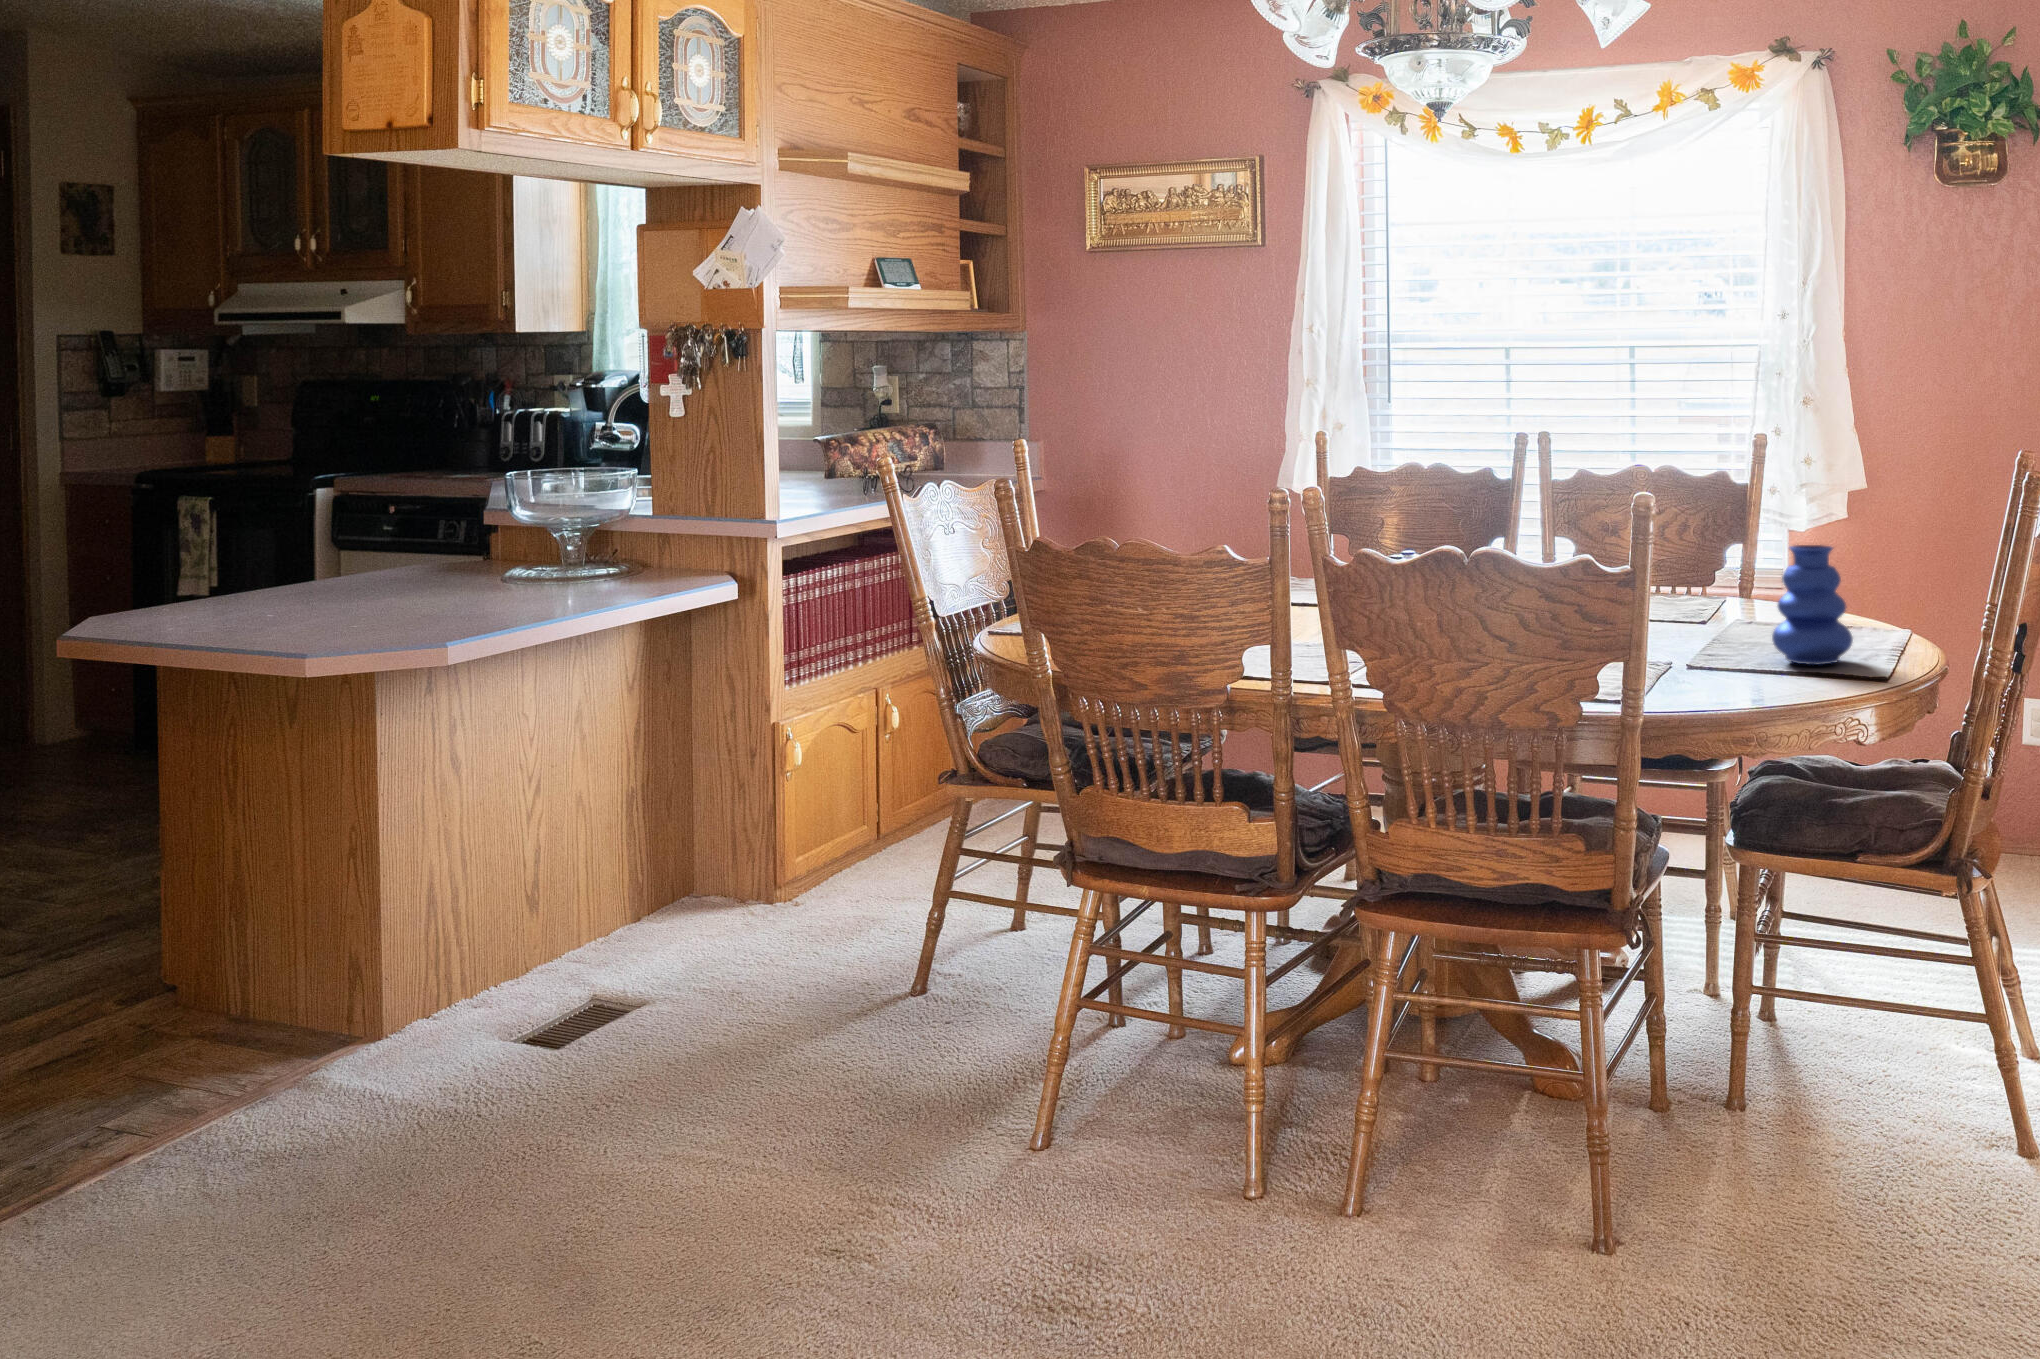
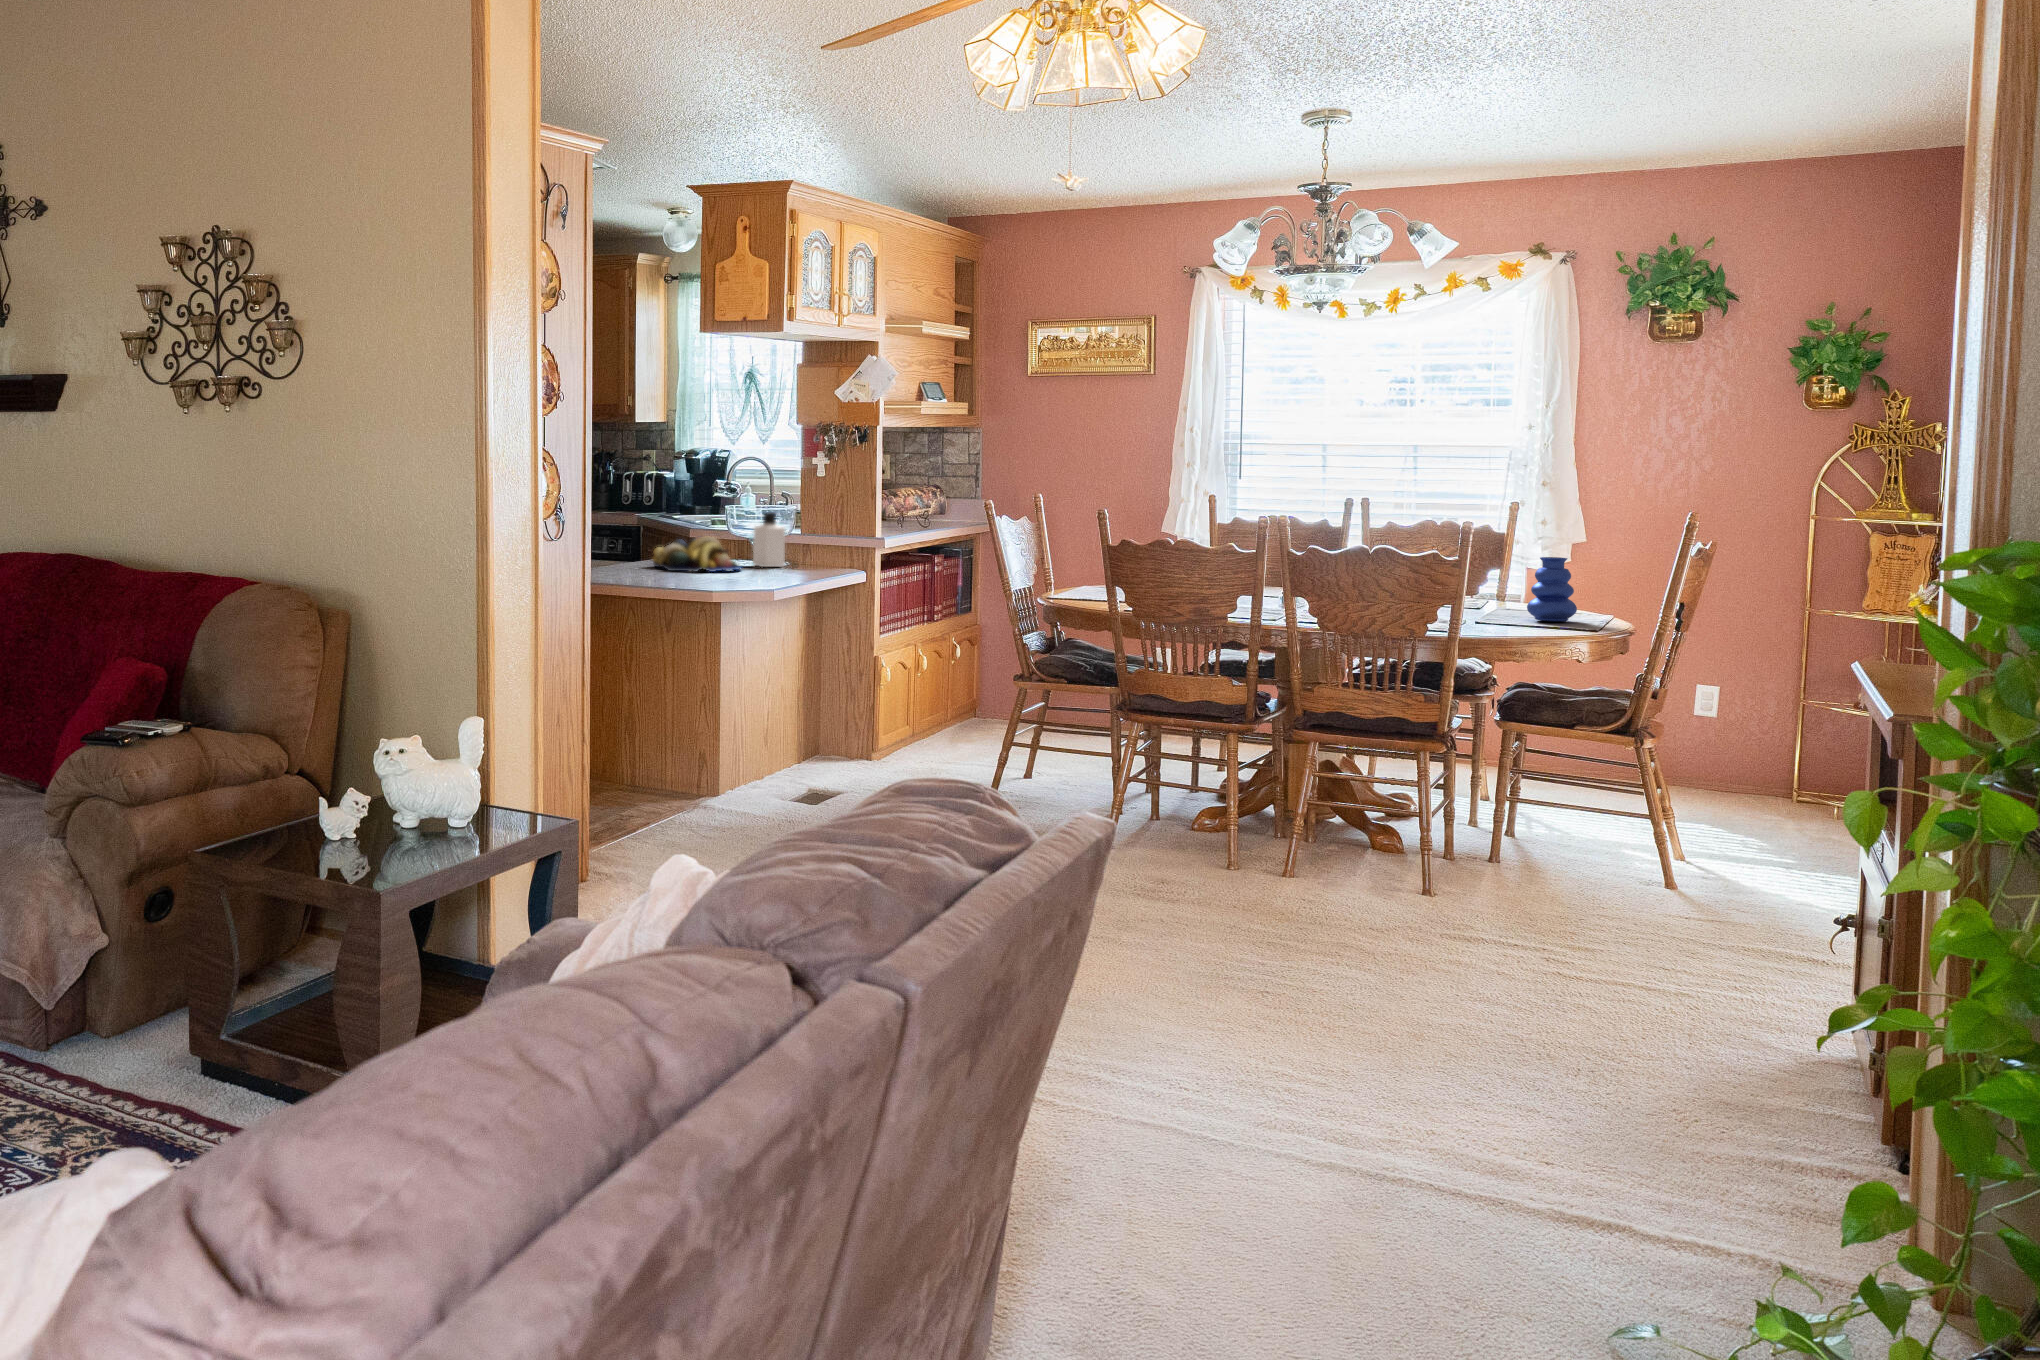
bottle: none [536,483,592,584] -> present [753,512,785,567]
fruit bowl: none [289,536,478,611] -> present [653,537,741,572]

